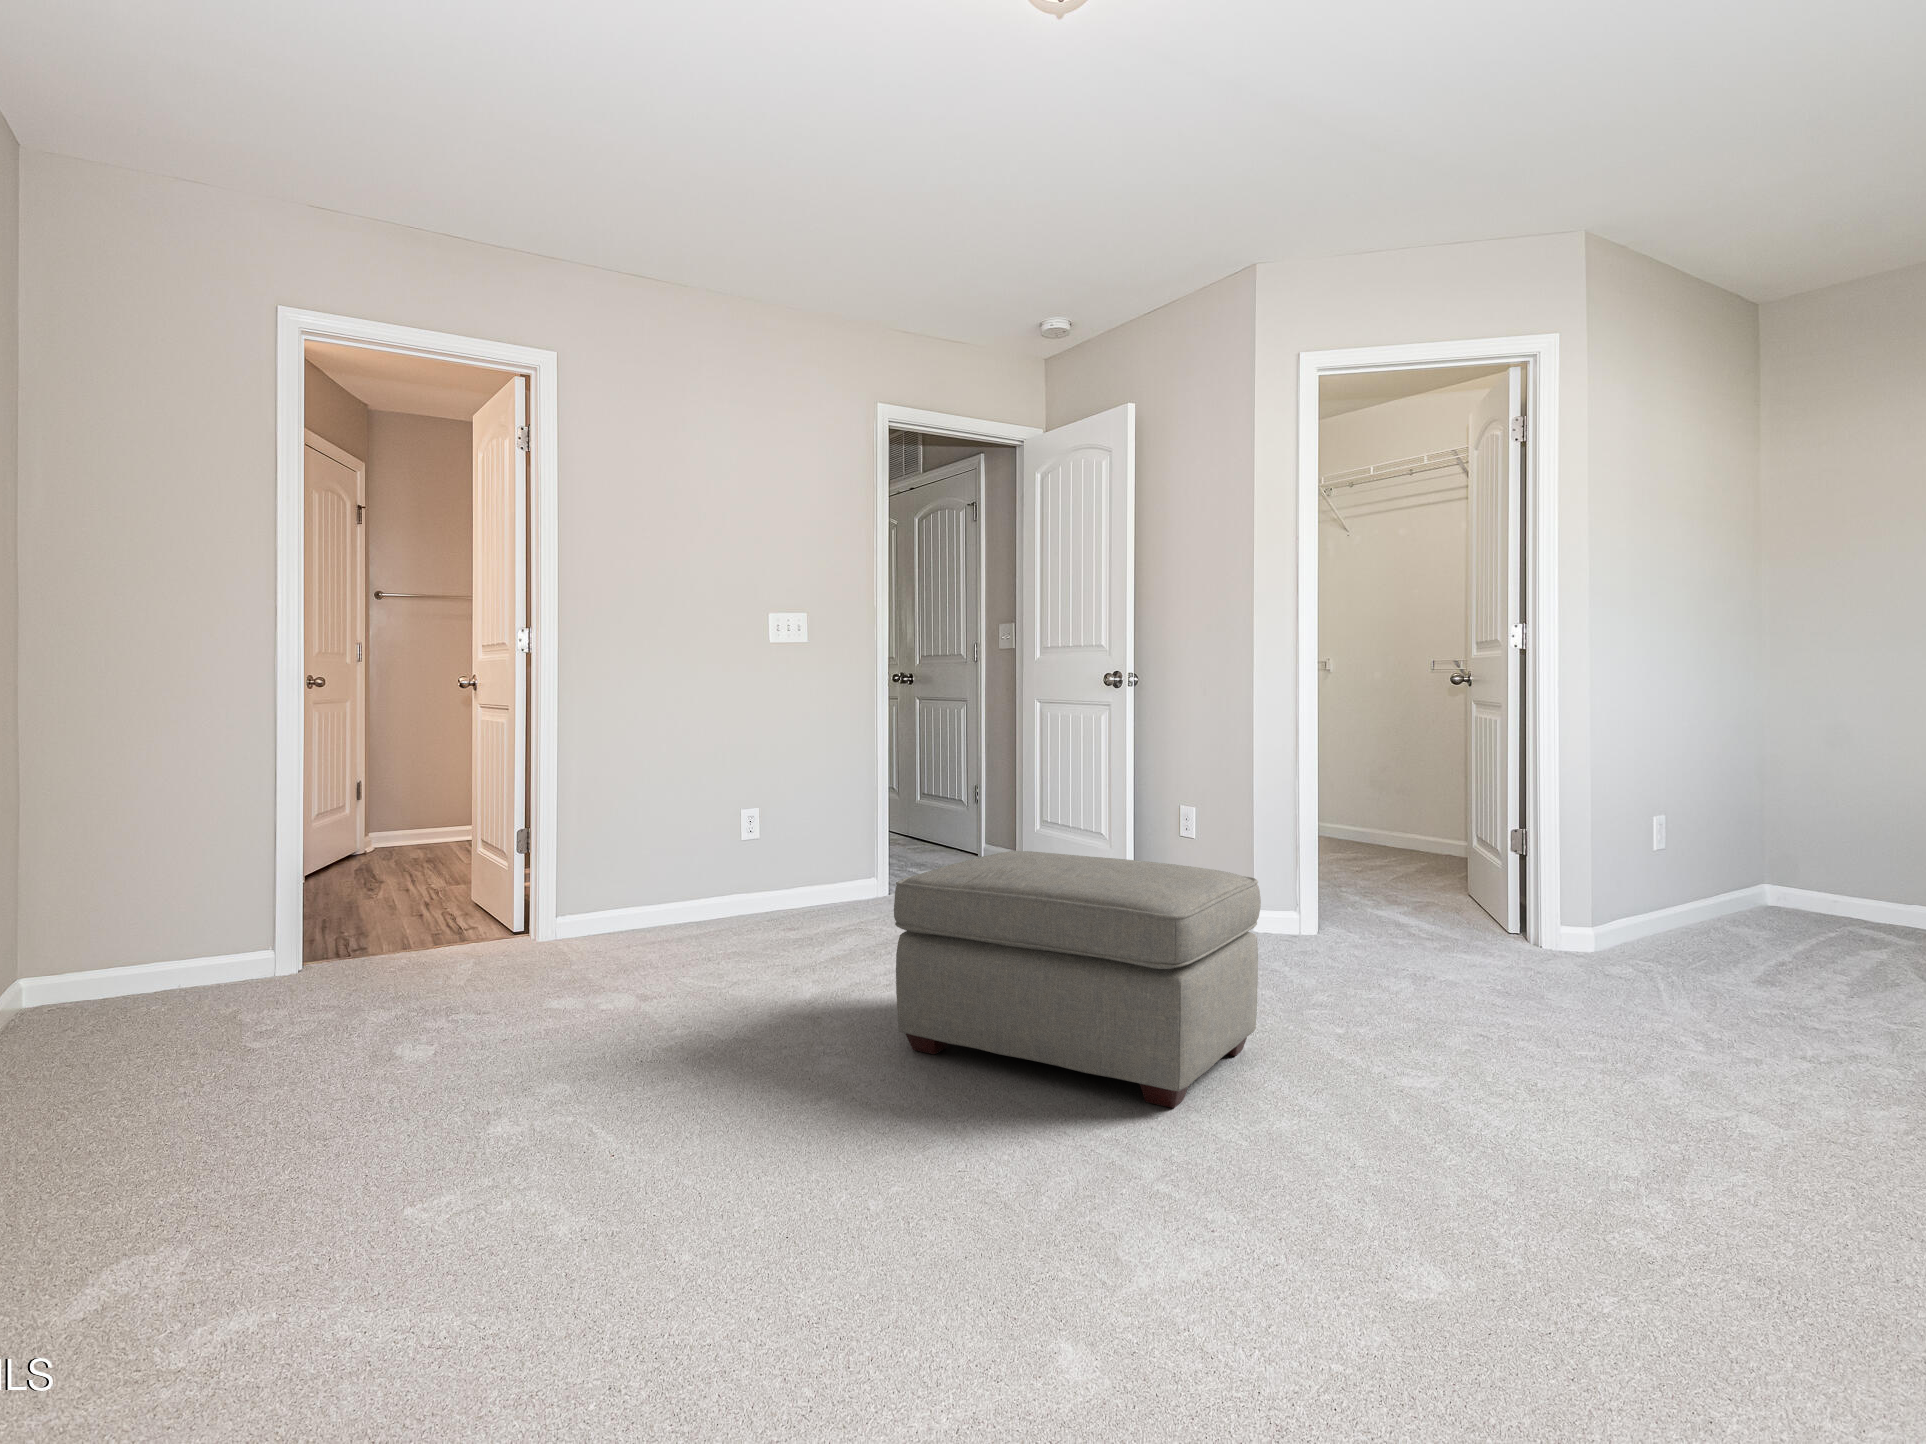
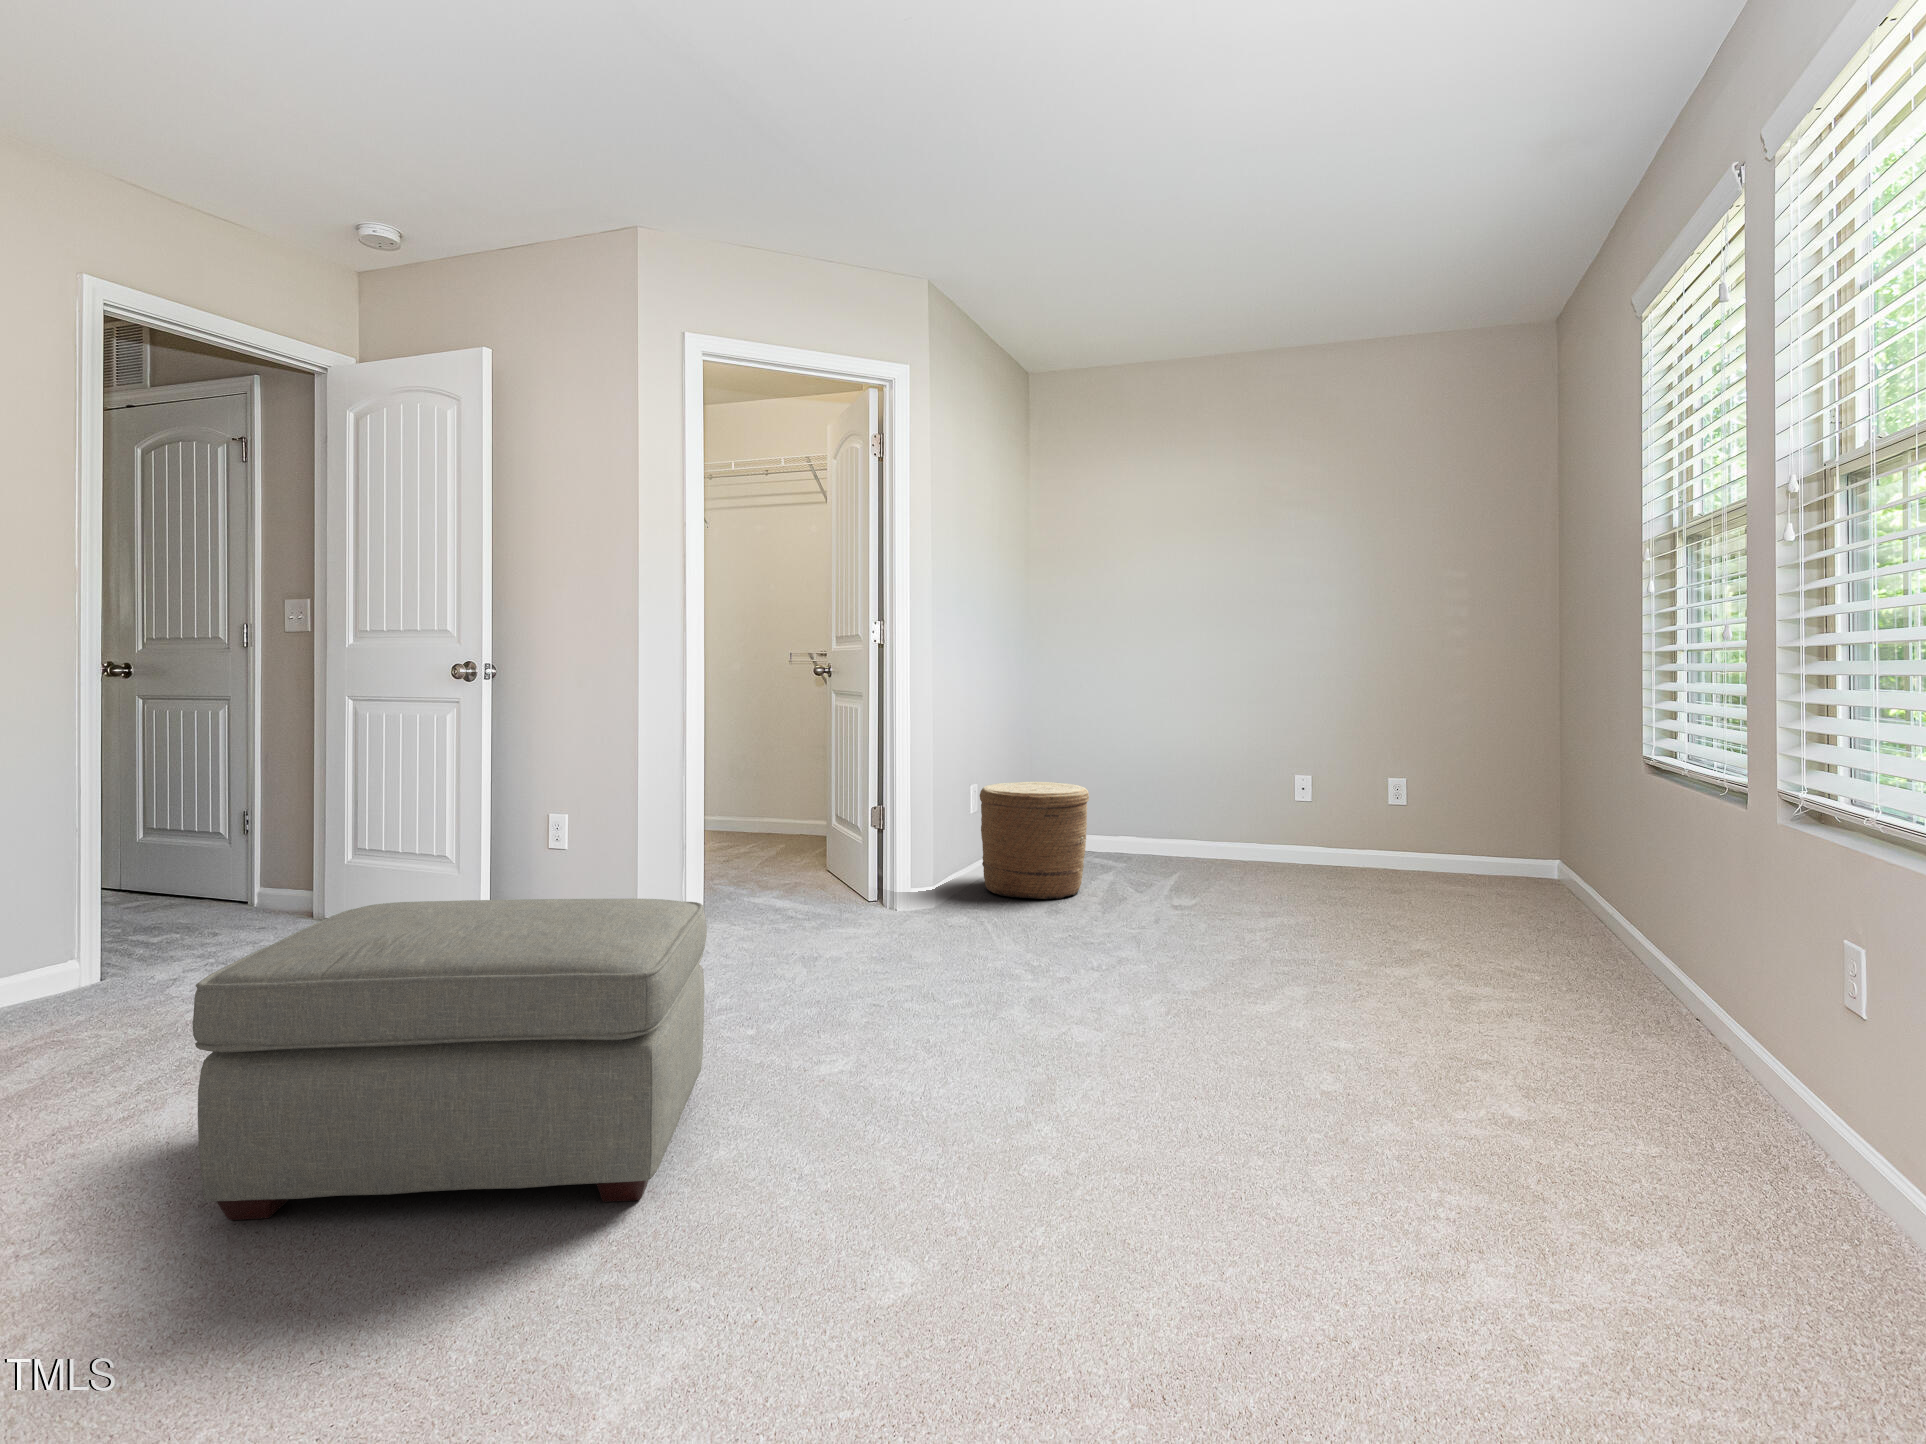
woven basket: none [1661,812,1828,960] -> present [980,782,1089,899]

